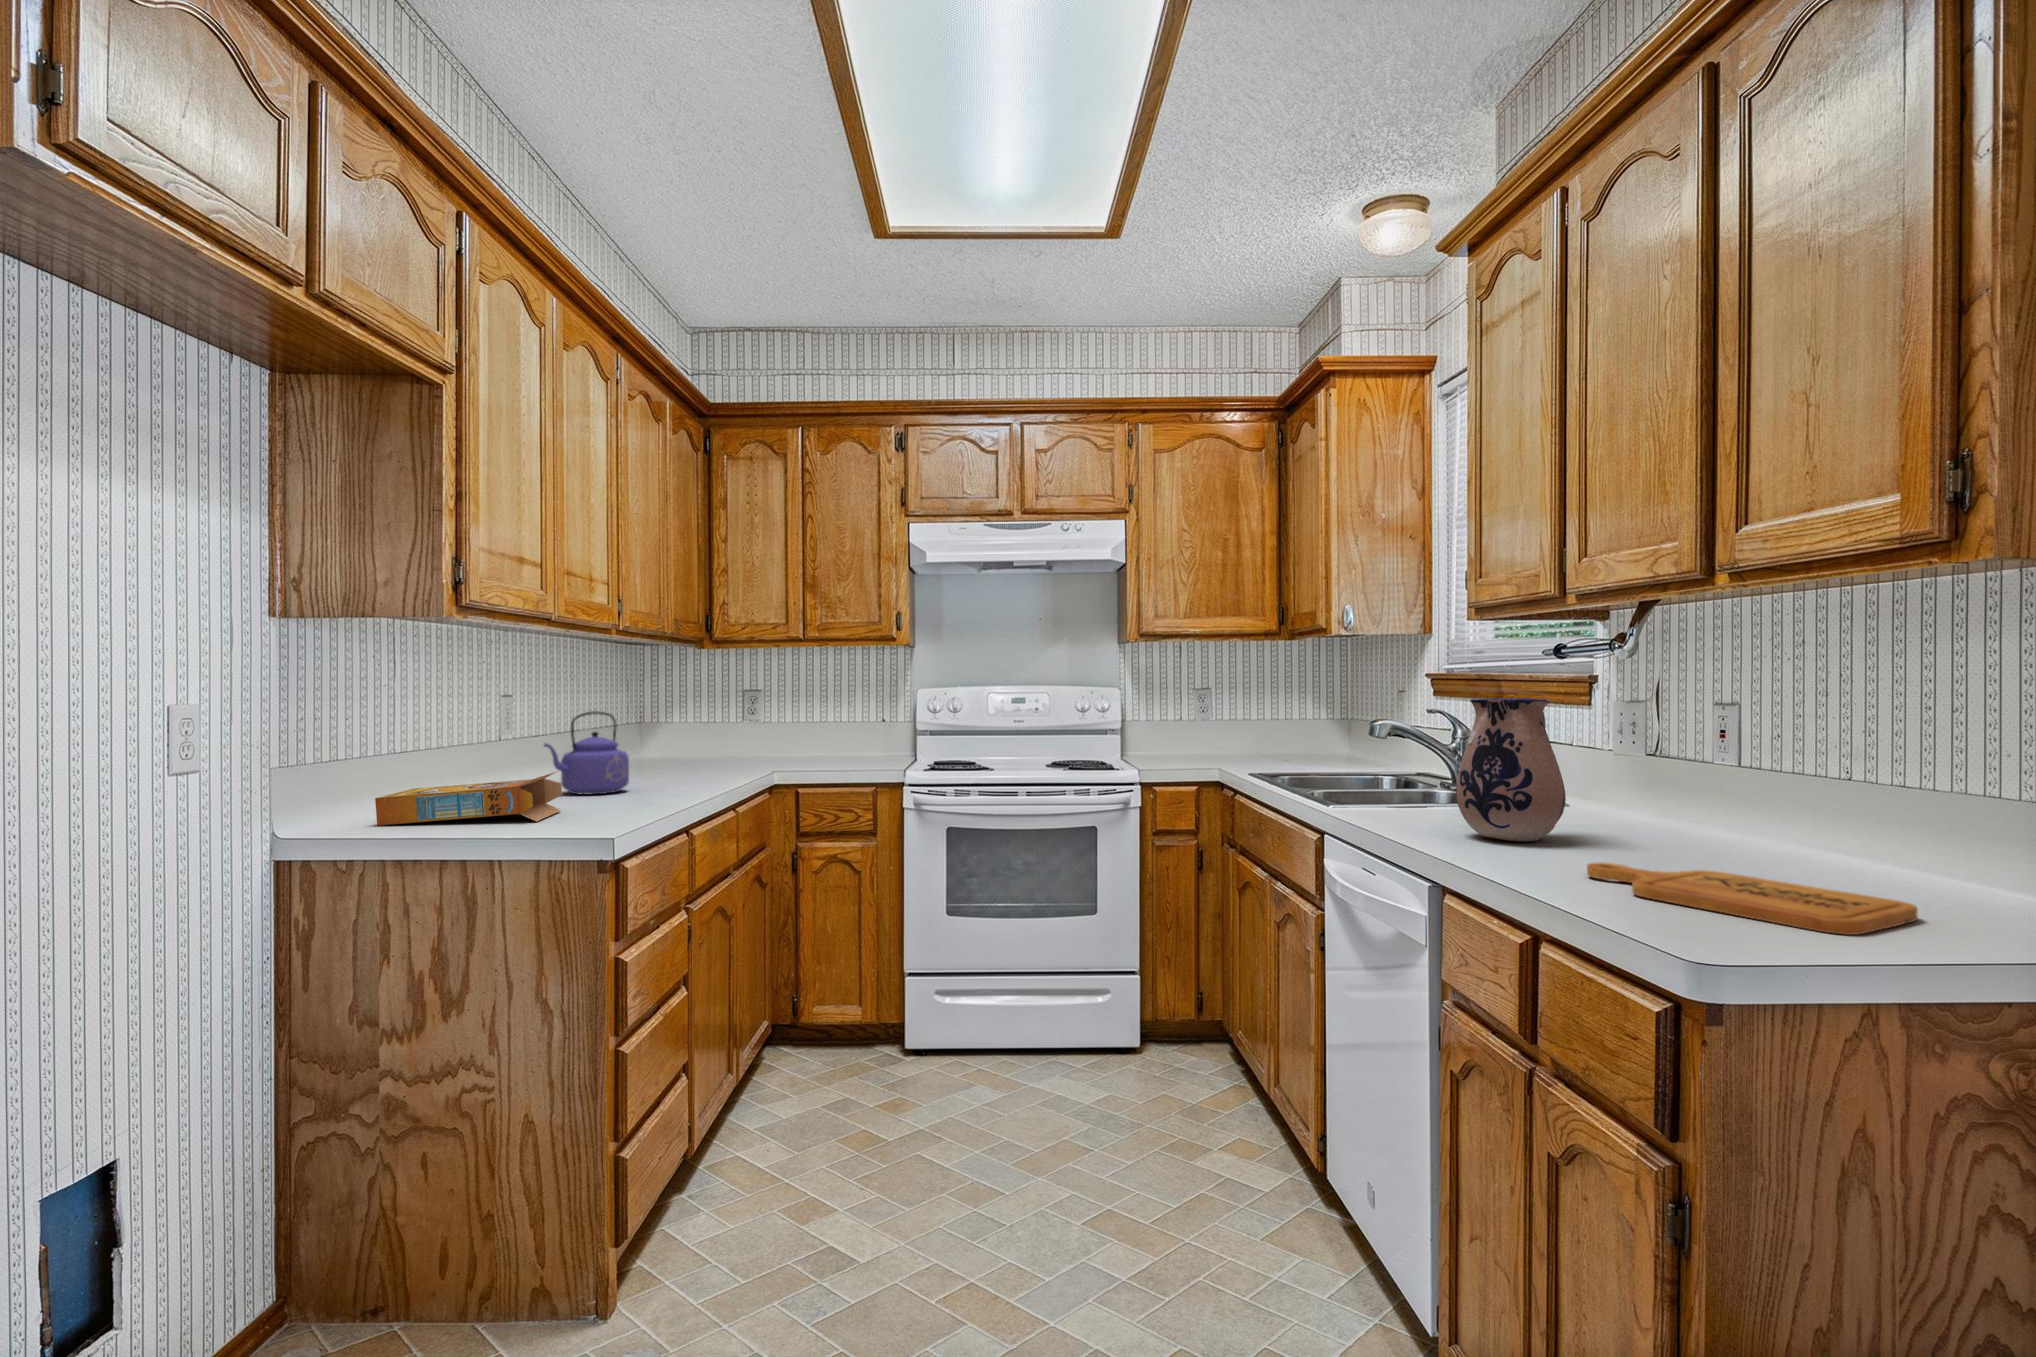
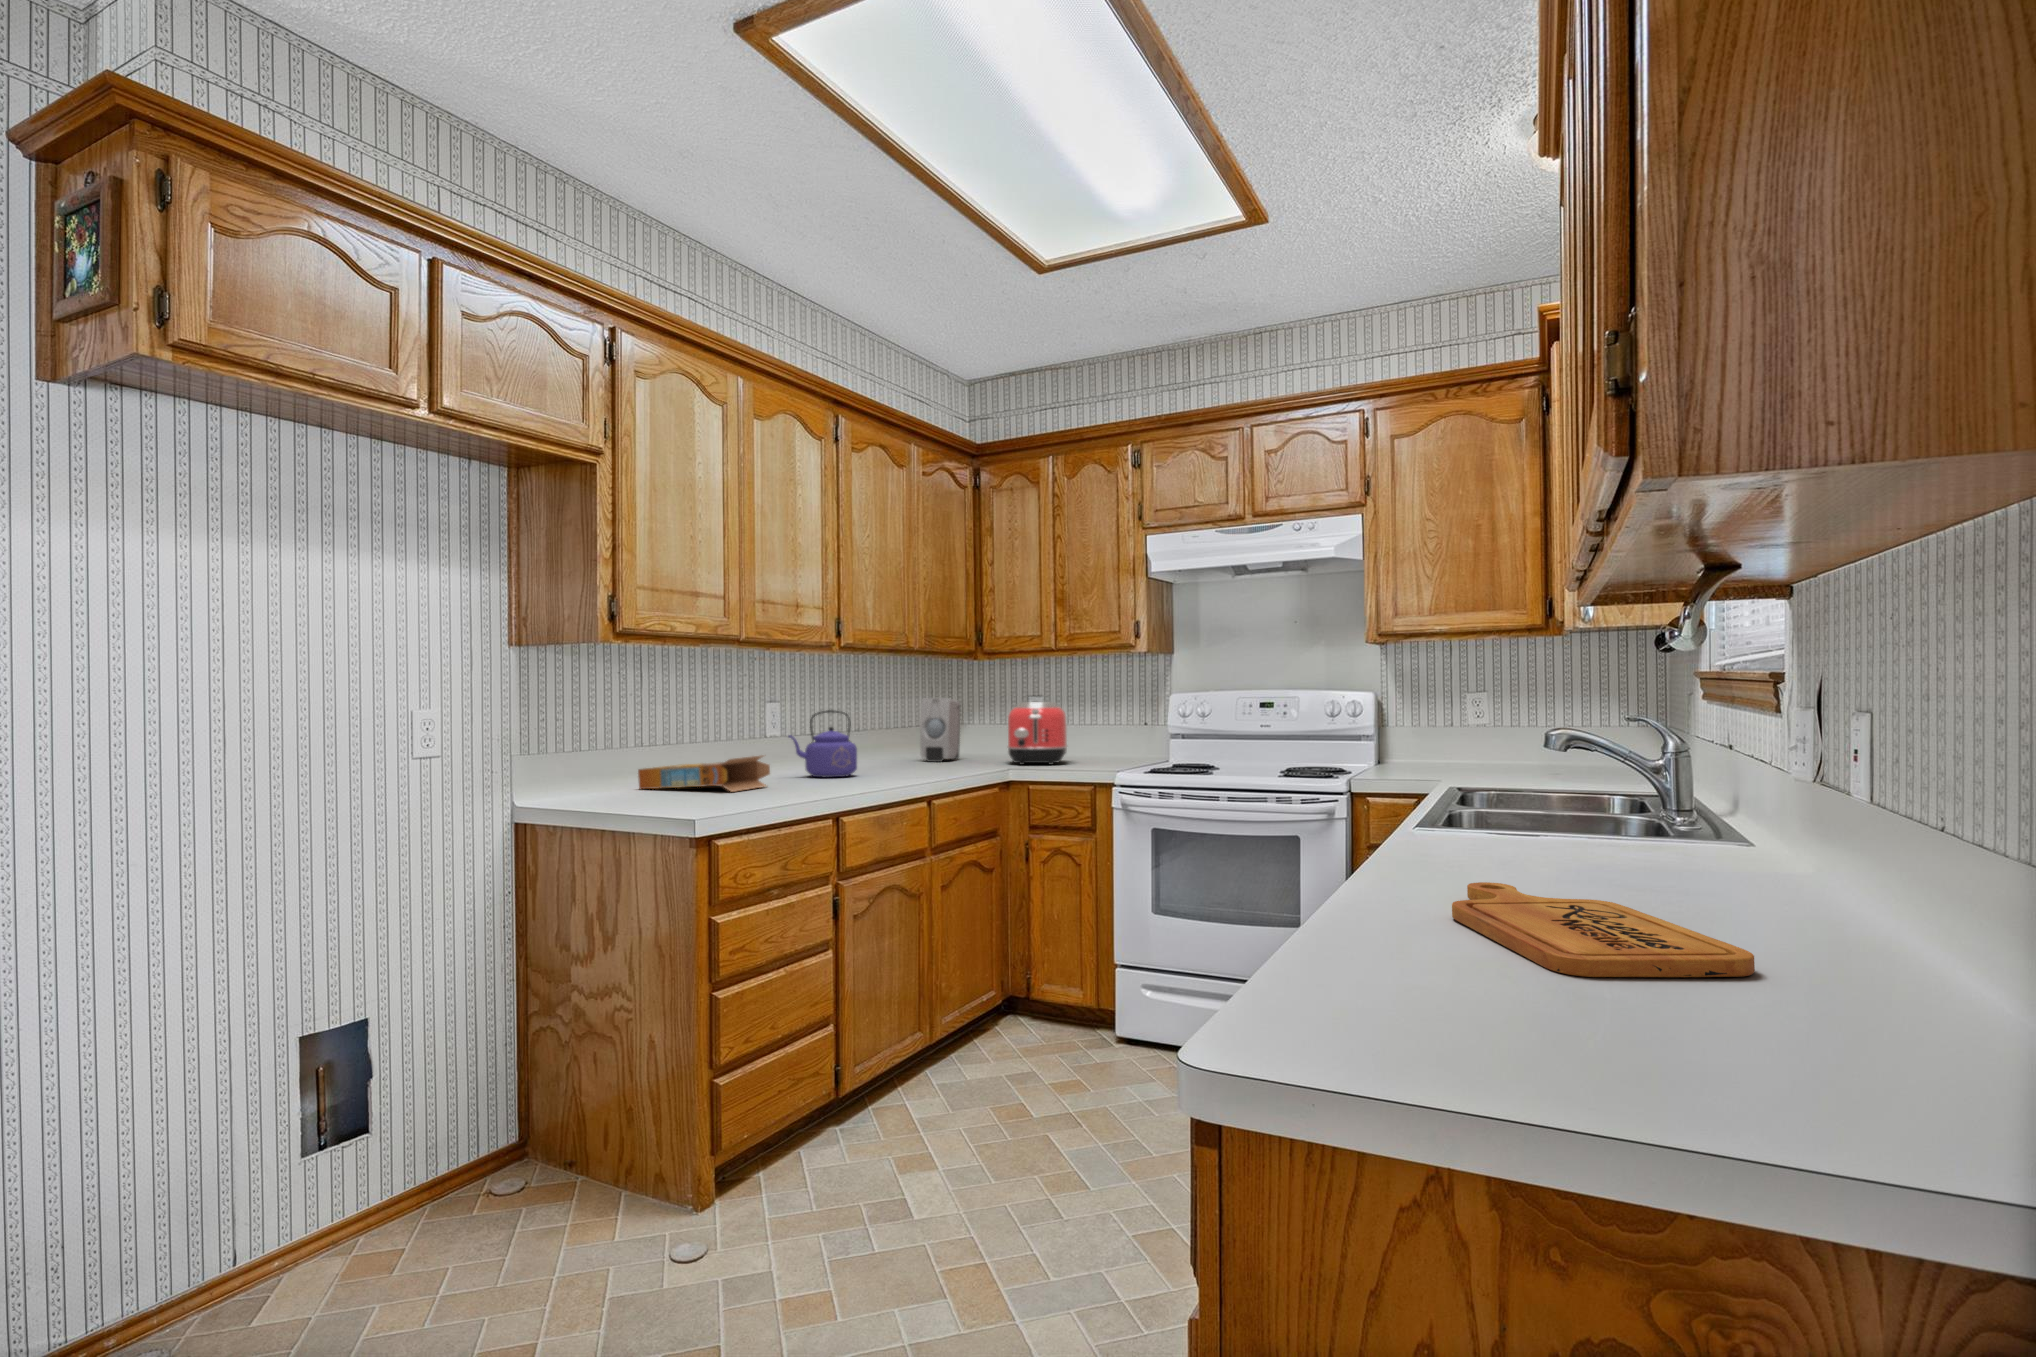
soap dispenser: none [643,693,682,768] -> present [920,698,960,762]
toaster: none [751,697,822,767] -> present [1008,702,1067,765]
ceramic pitcher: present [1456,698,1566,842] -> none [1467,694,1605,864]

